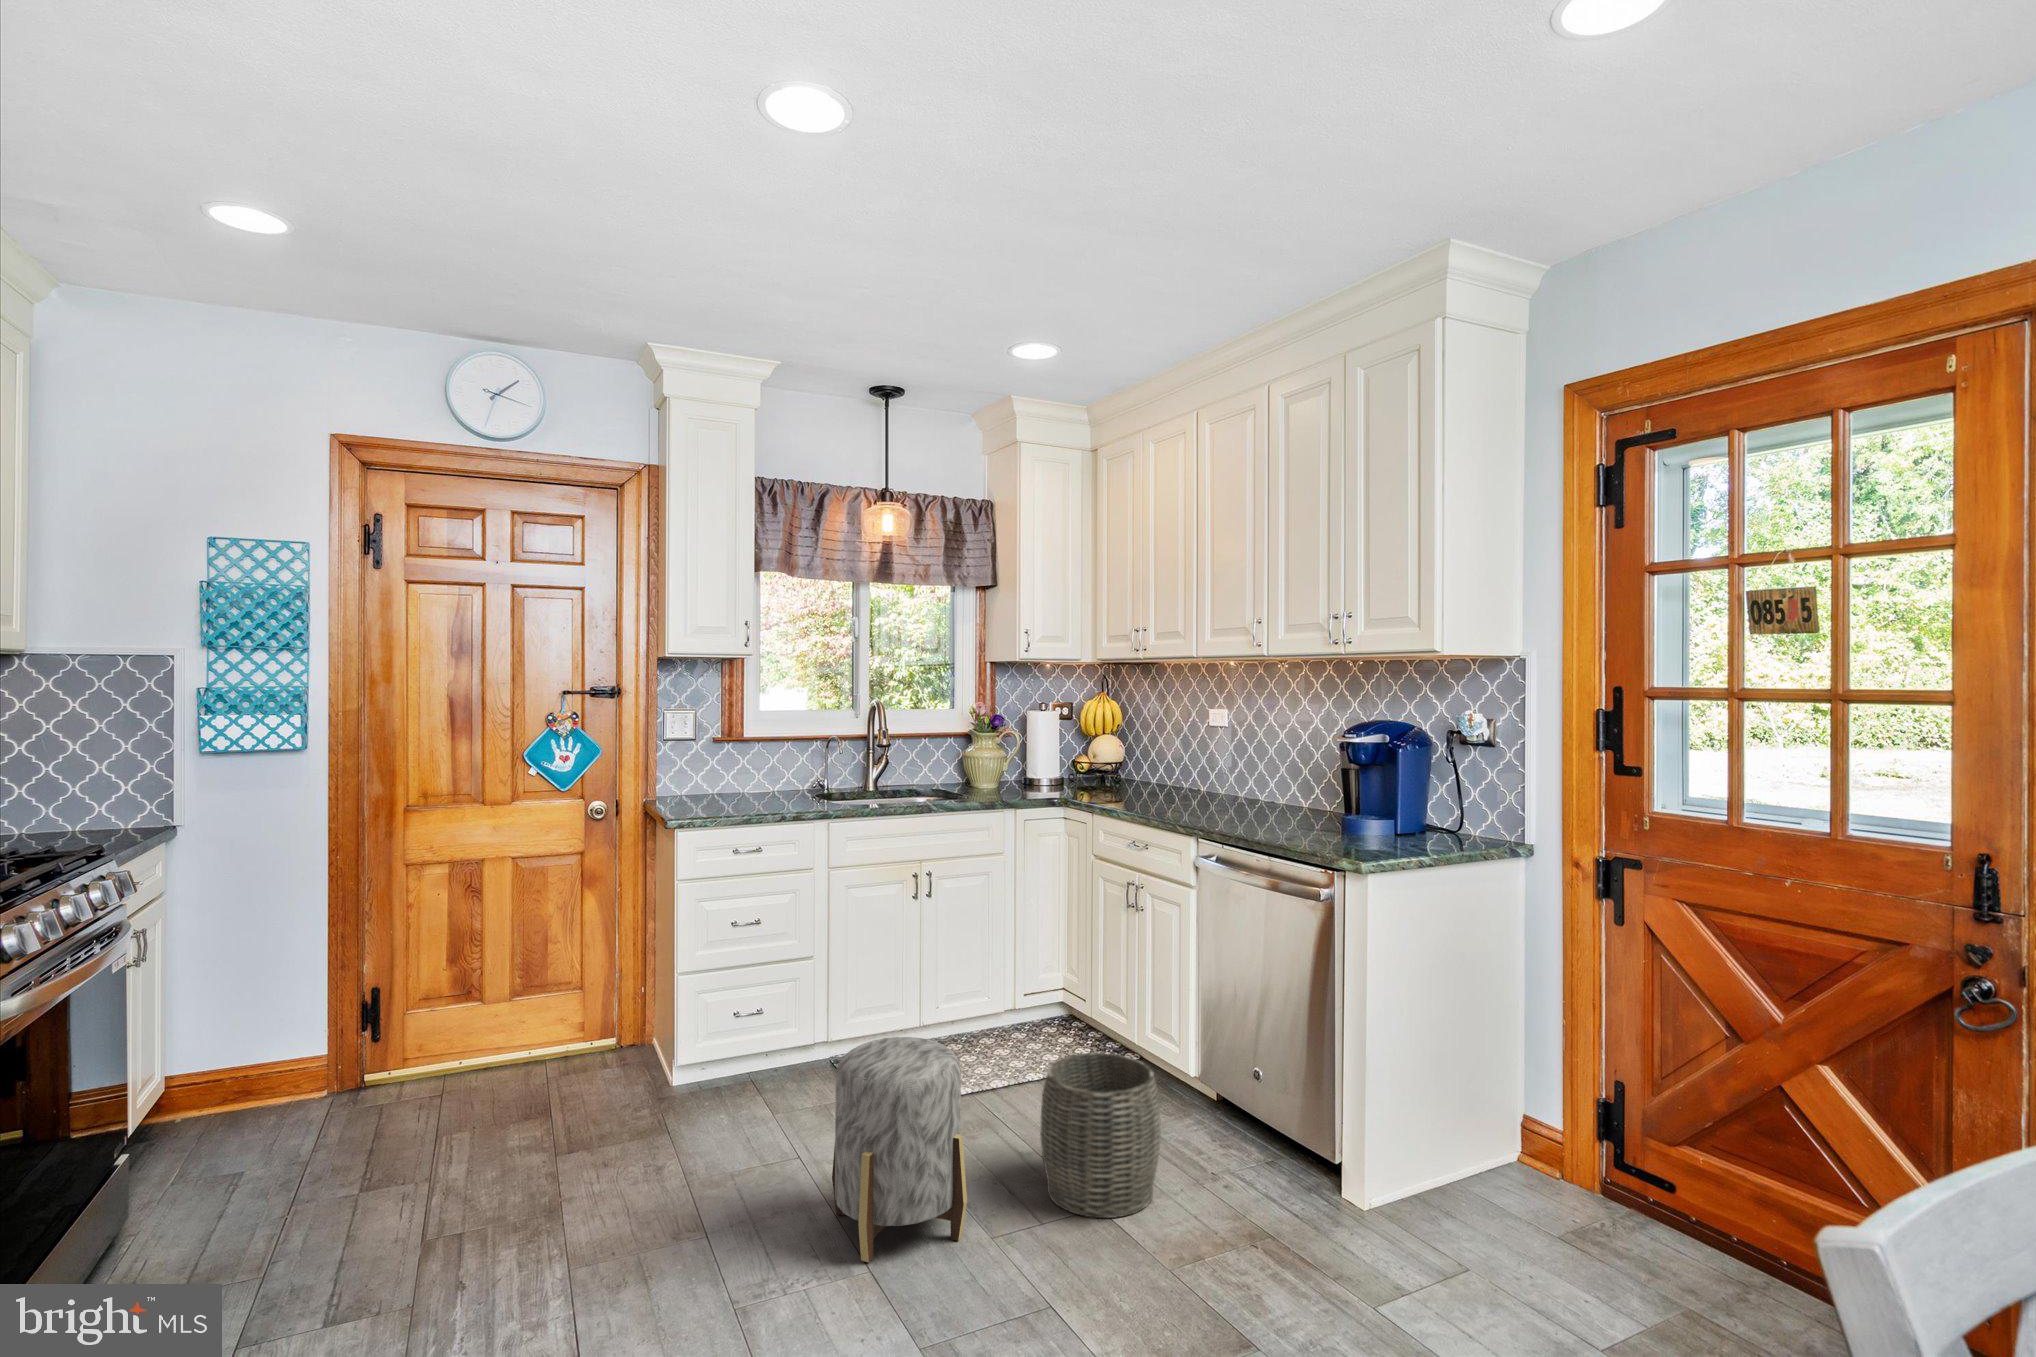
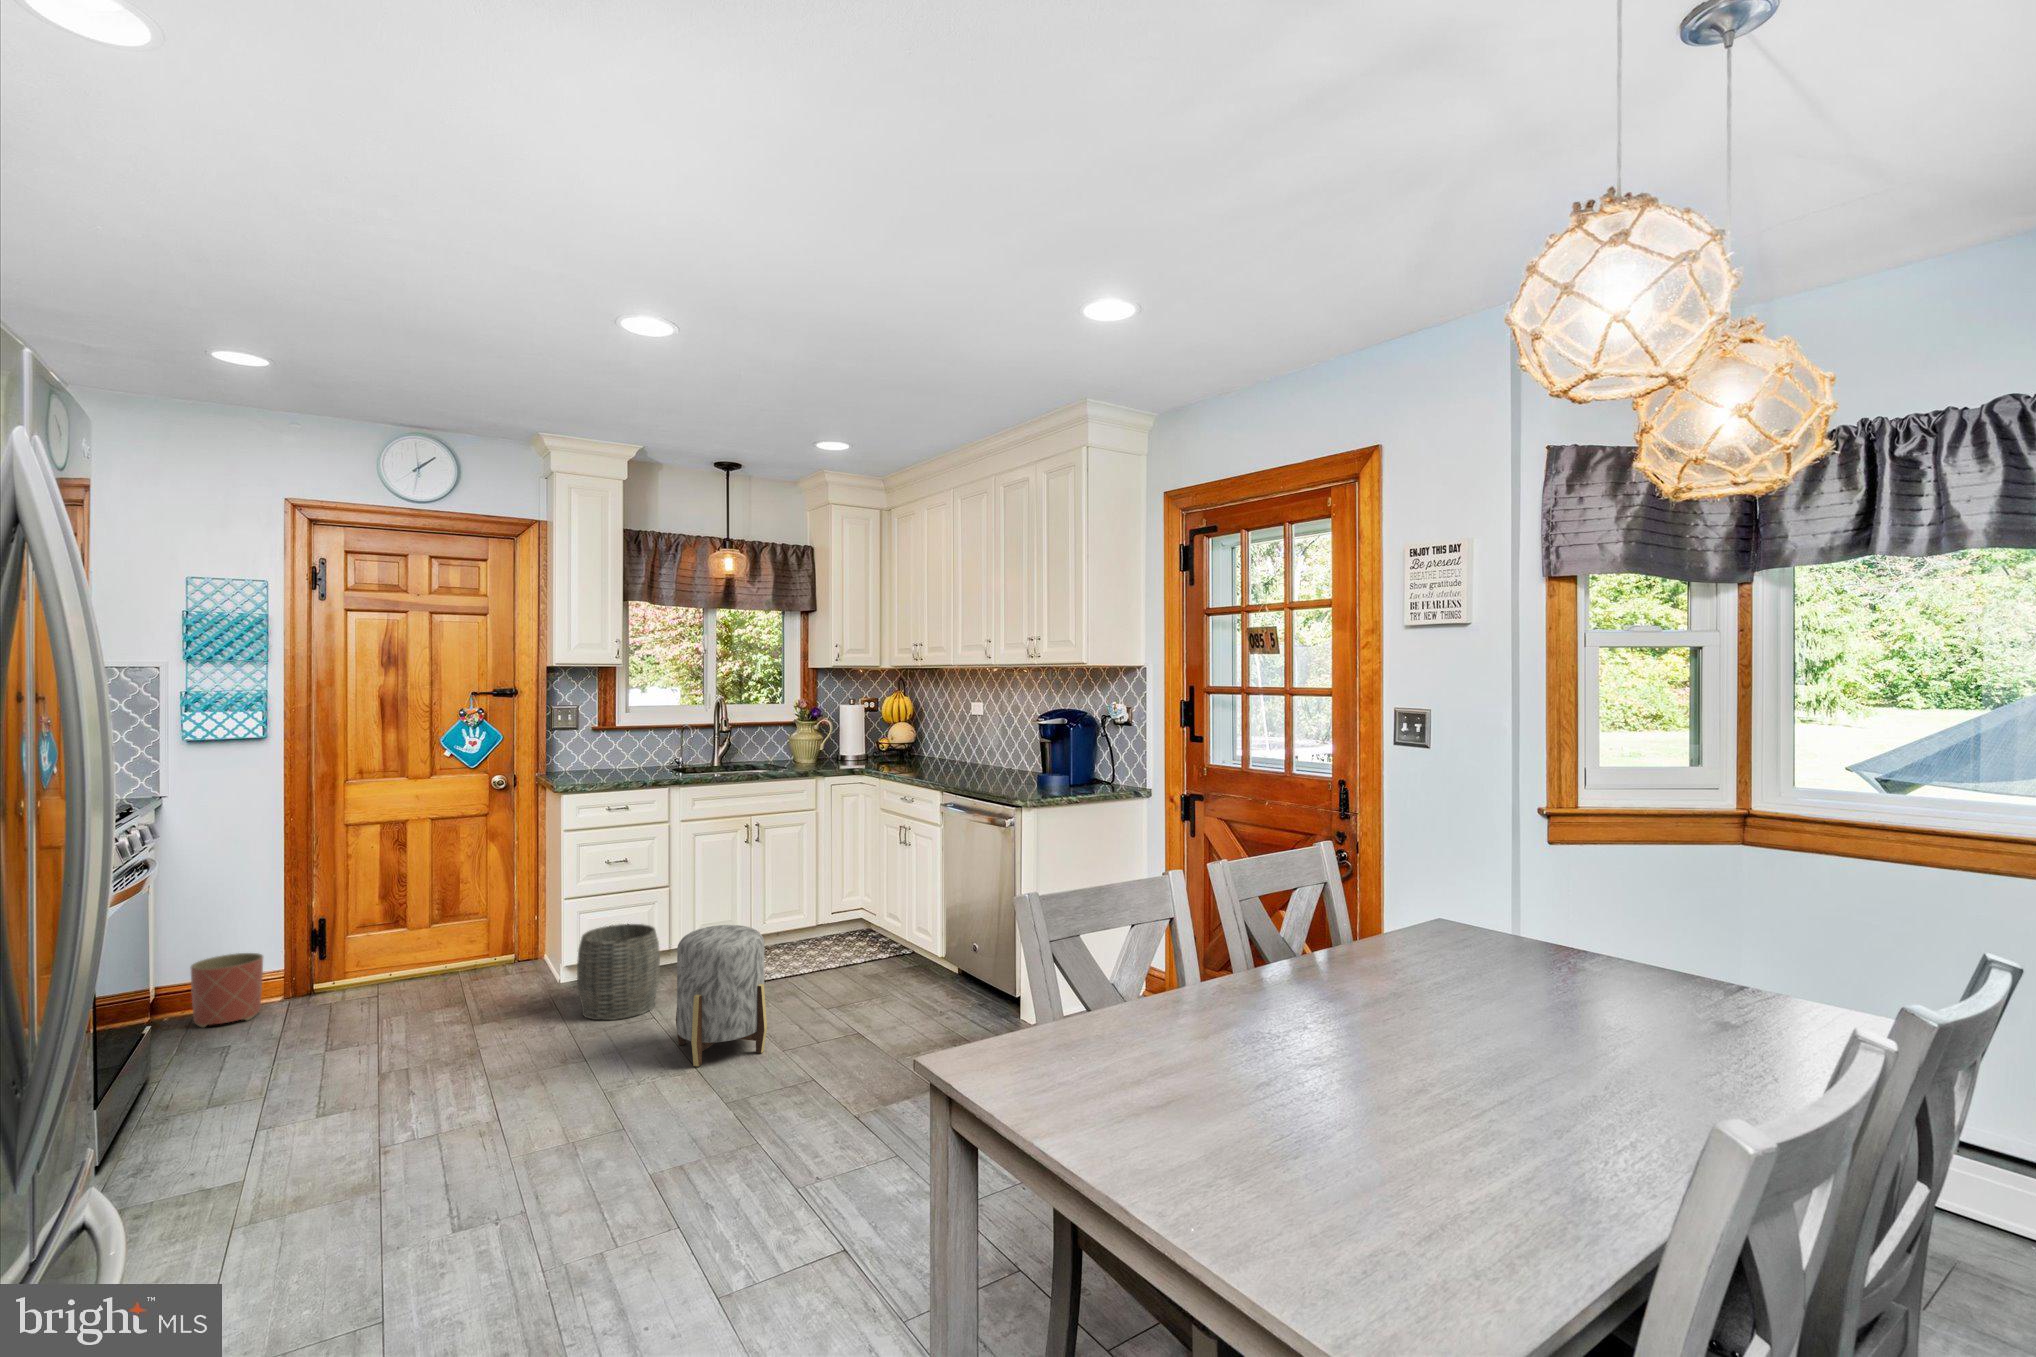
planter: none [204,1034,297,1138] -> present [190,953,263,1028]
woven basket: present [1041,1053,1160,1218] -> present [577,924,660,1020]

